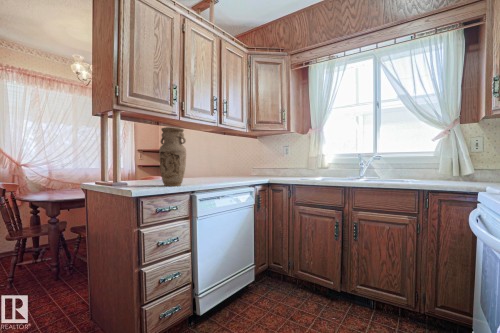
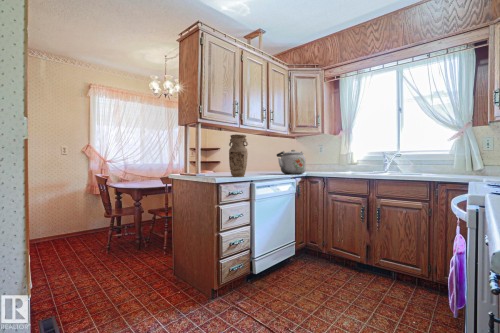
kettle: none [232,150,268,180] -> present [277,150,306,174]

